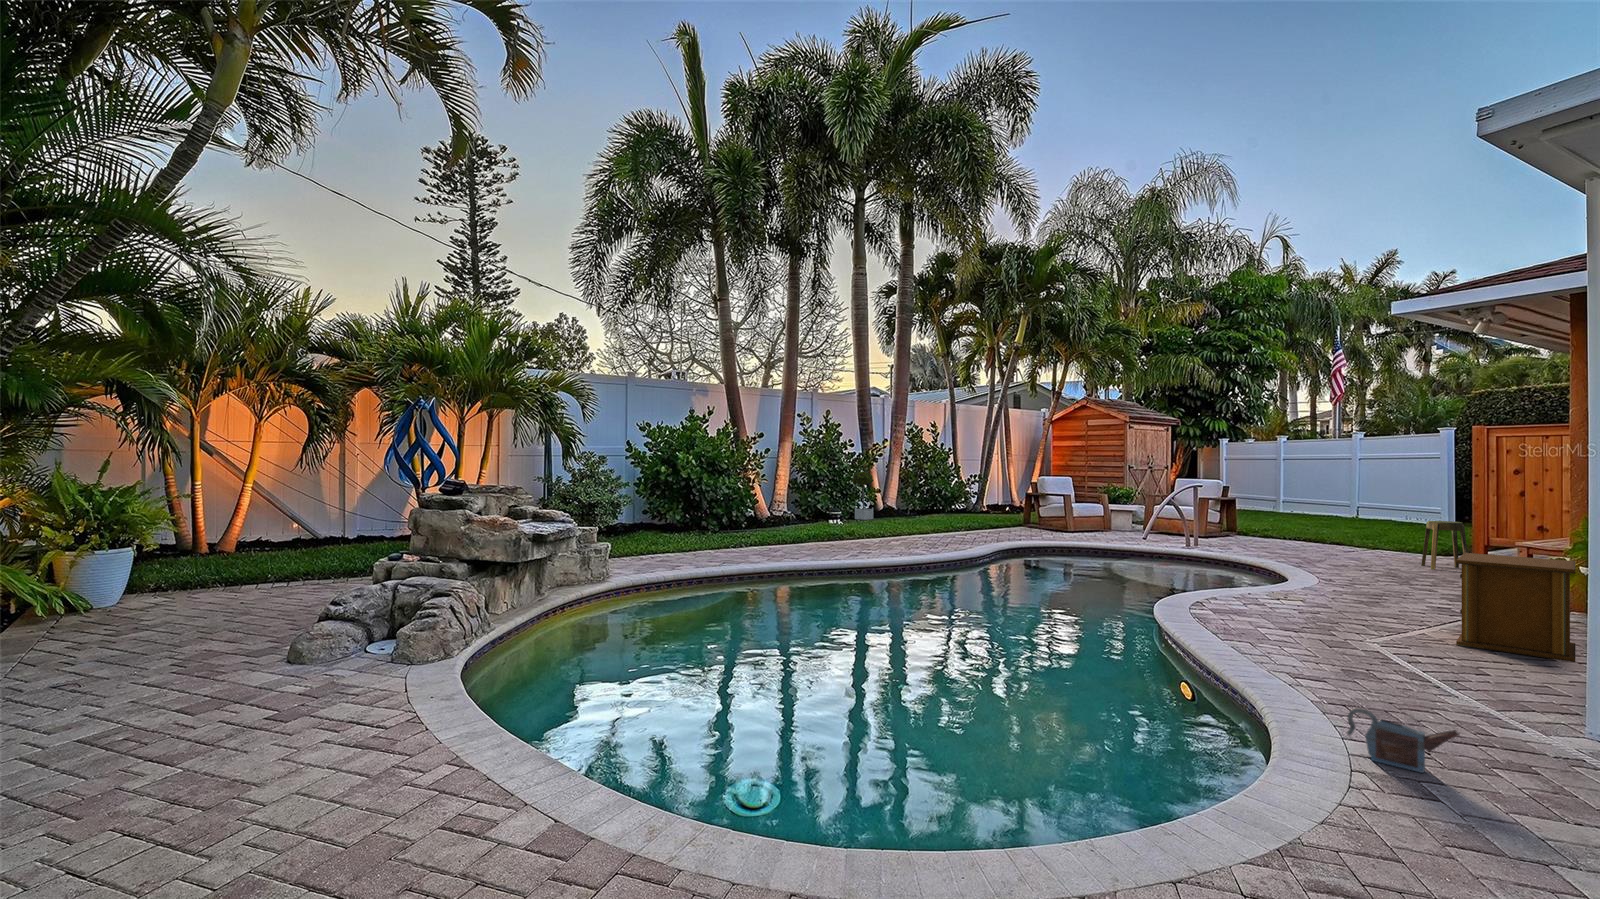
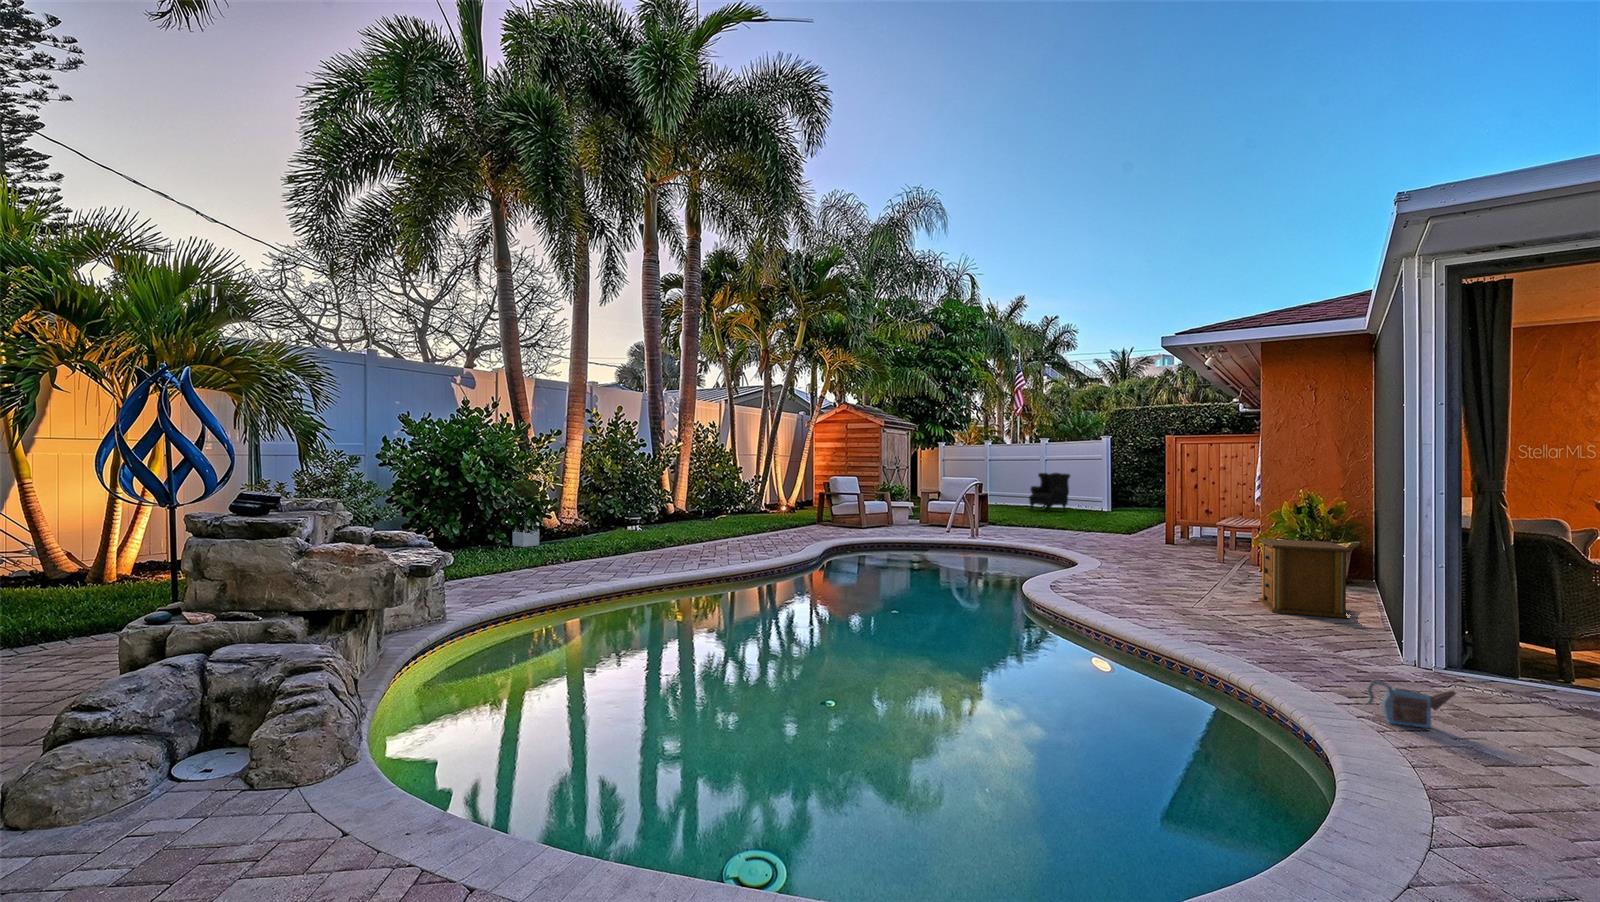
potted tree: present [852,472,874,520] -> present [513,480,540,547]
armchair: none [1320,474,1380,523] -> present [1029,473,1070,512]
stool: present [1421,521,1468,570] -> none [1149,511,1183,550]

